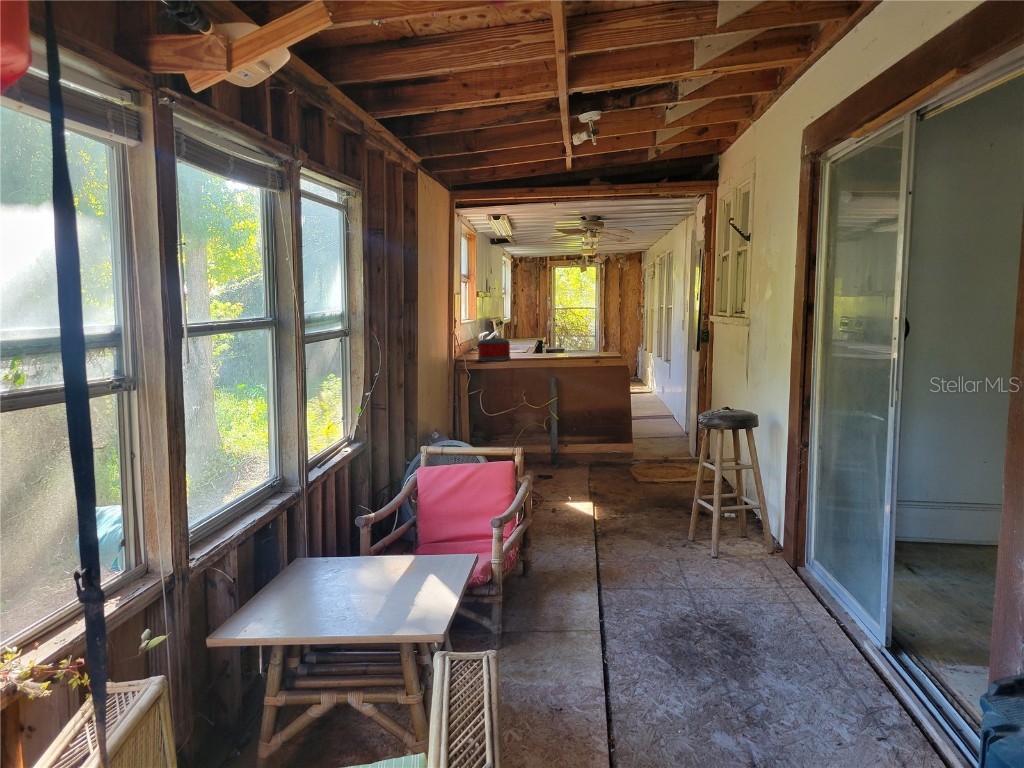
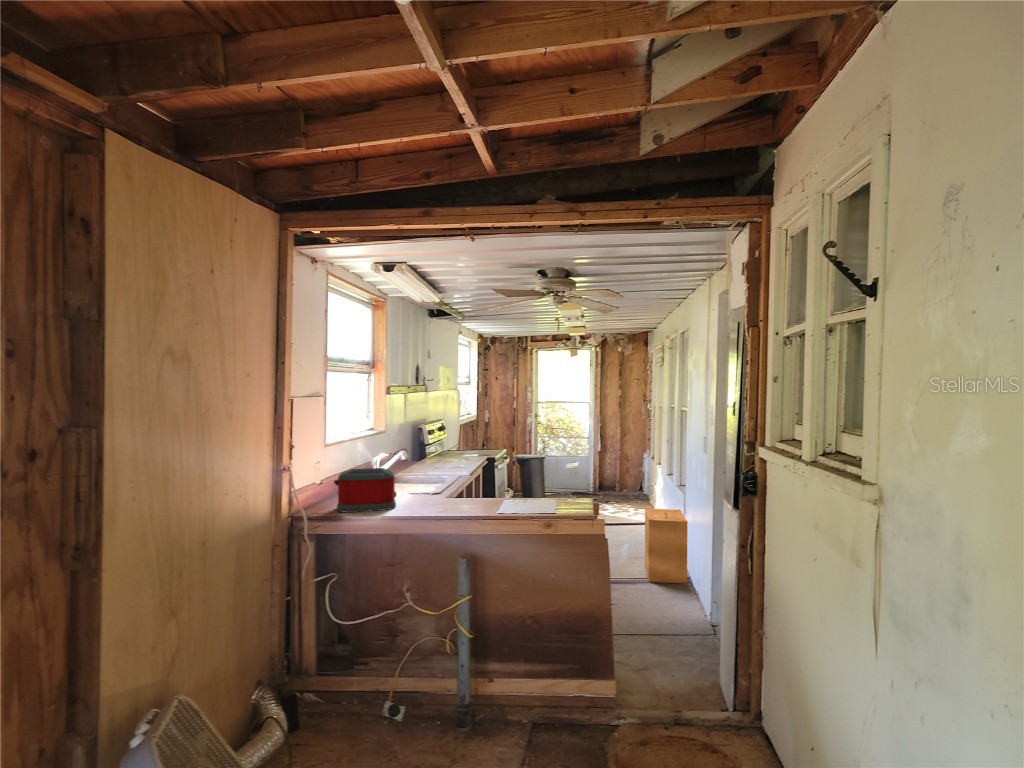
cardboard box: none [643,373,672,417] -> present [645,508,687,583]

